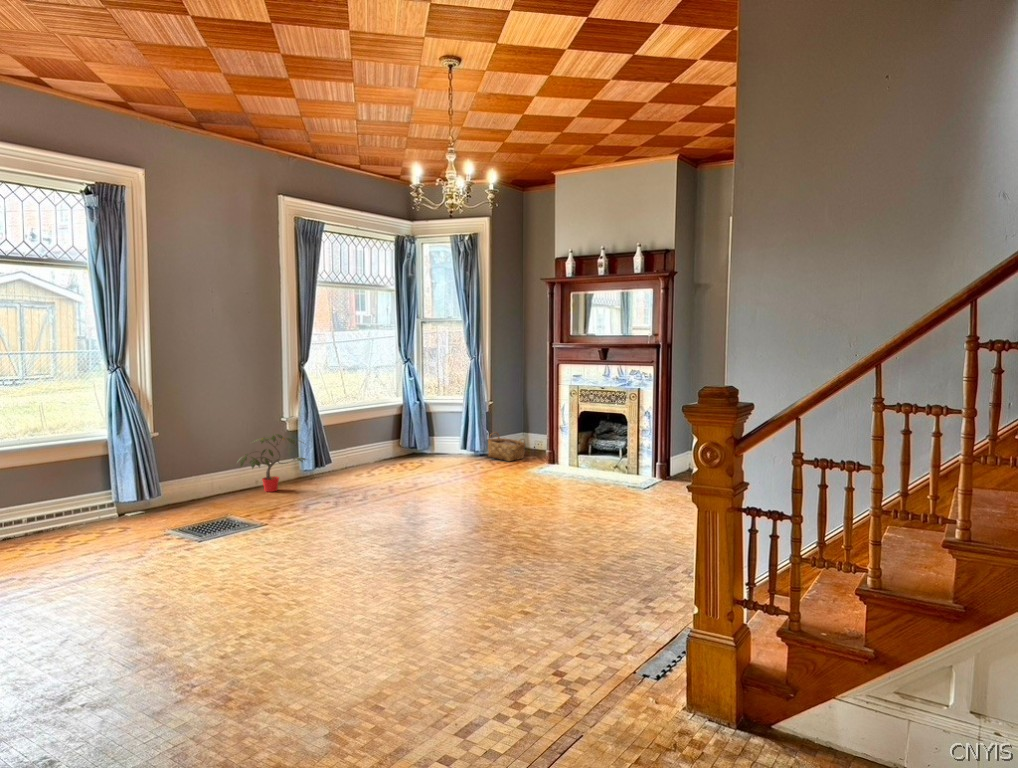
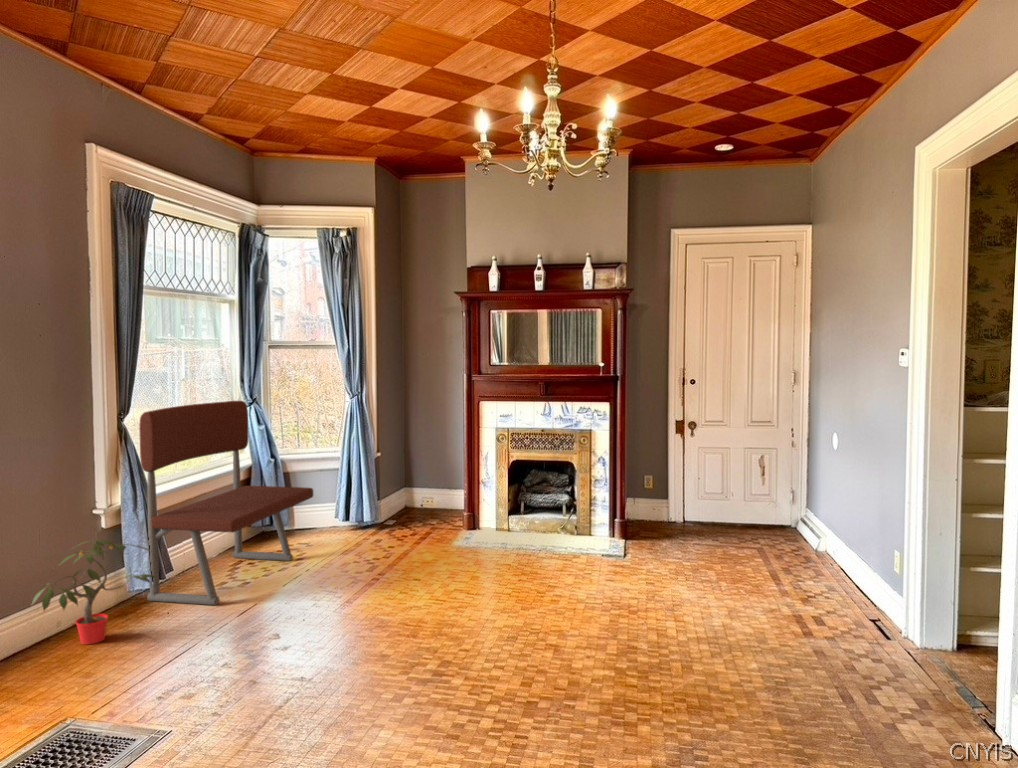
bench: none [309,359,426,484] -> present [139,401,313,605]
woven basket: present [488,432,526,461] -> none [376,494,428,533]

